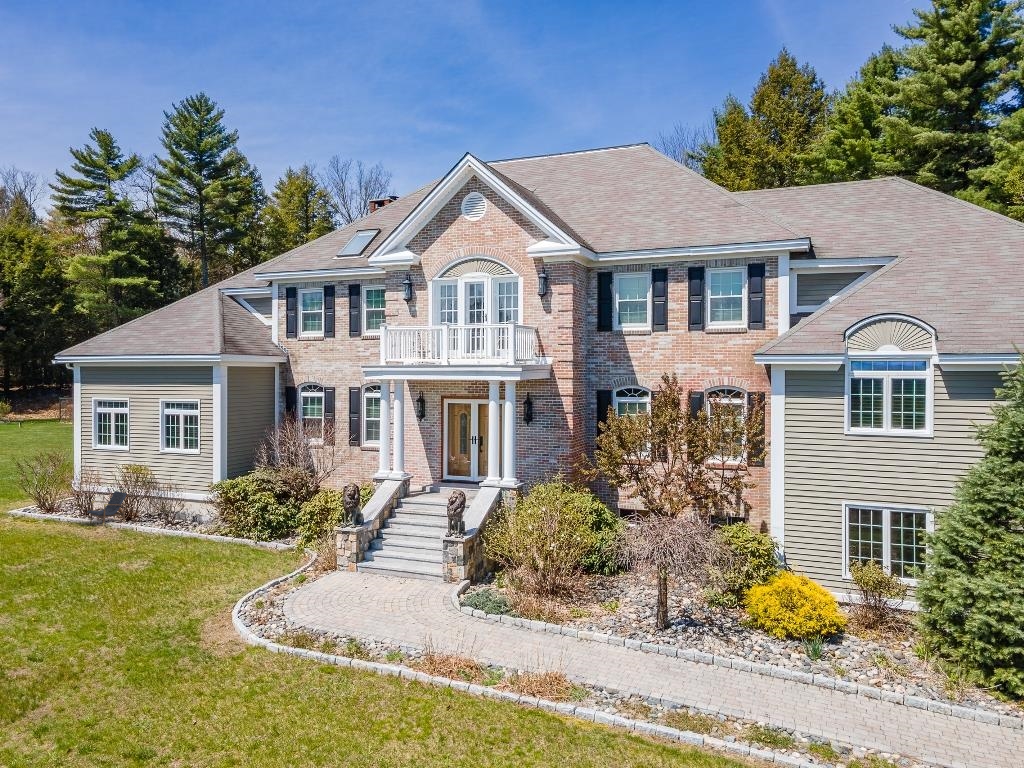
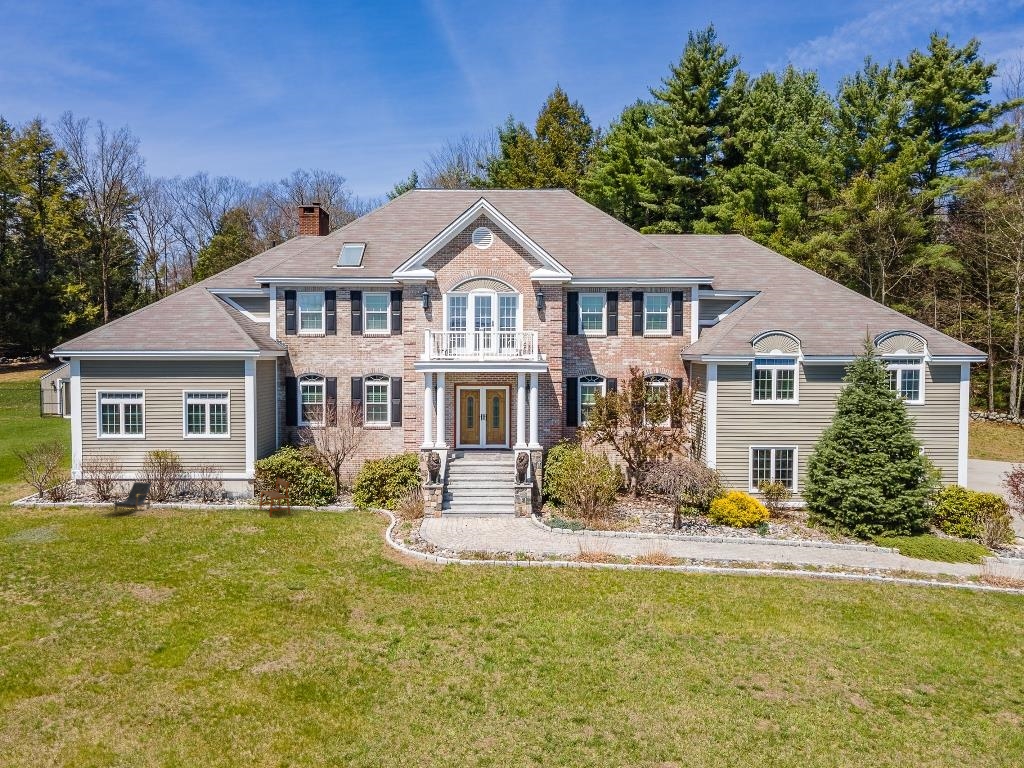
bench: none [208,497,238,542] -> present [260,478,290,517]

